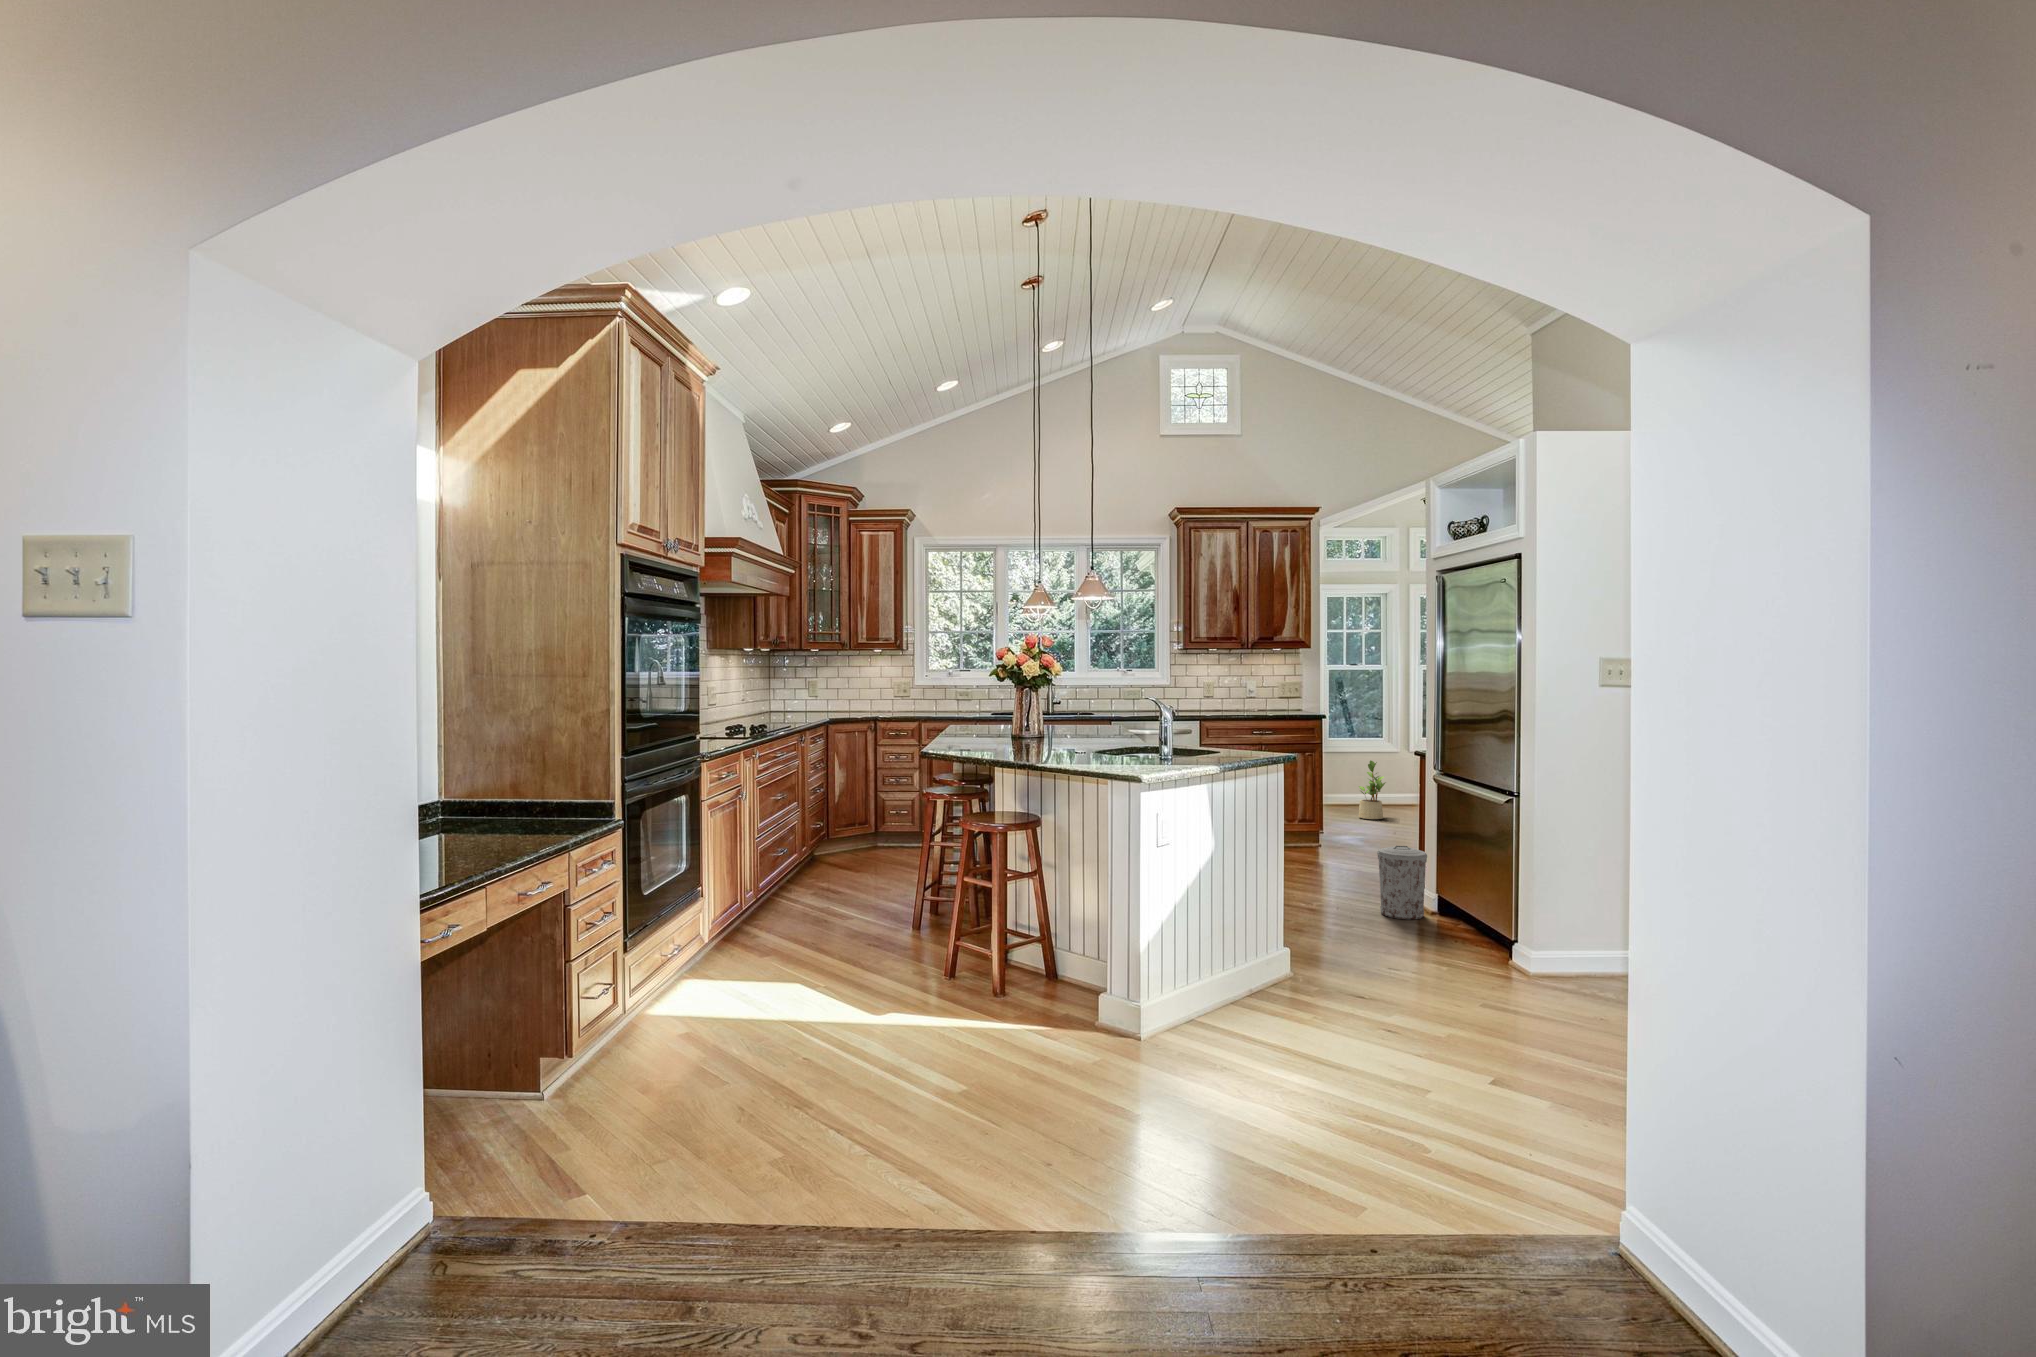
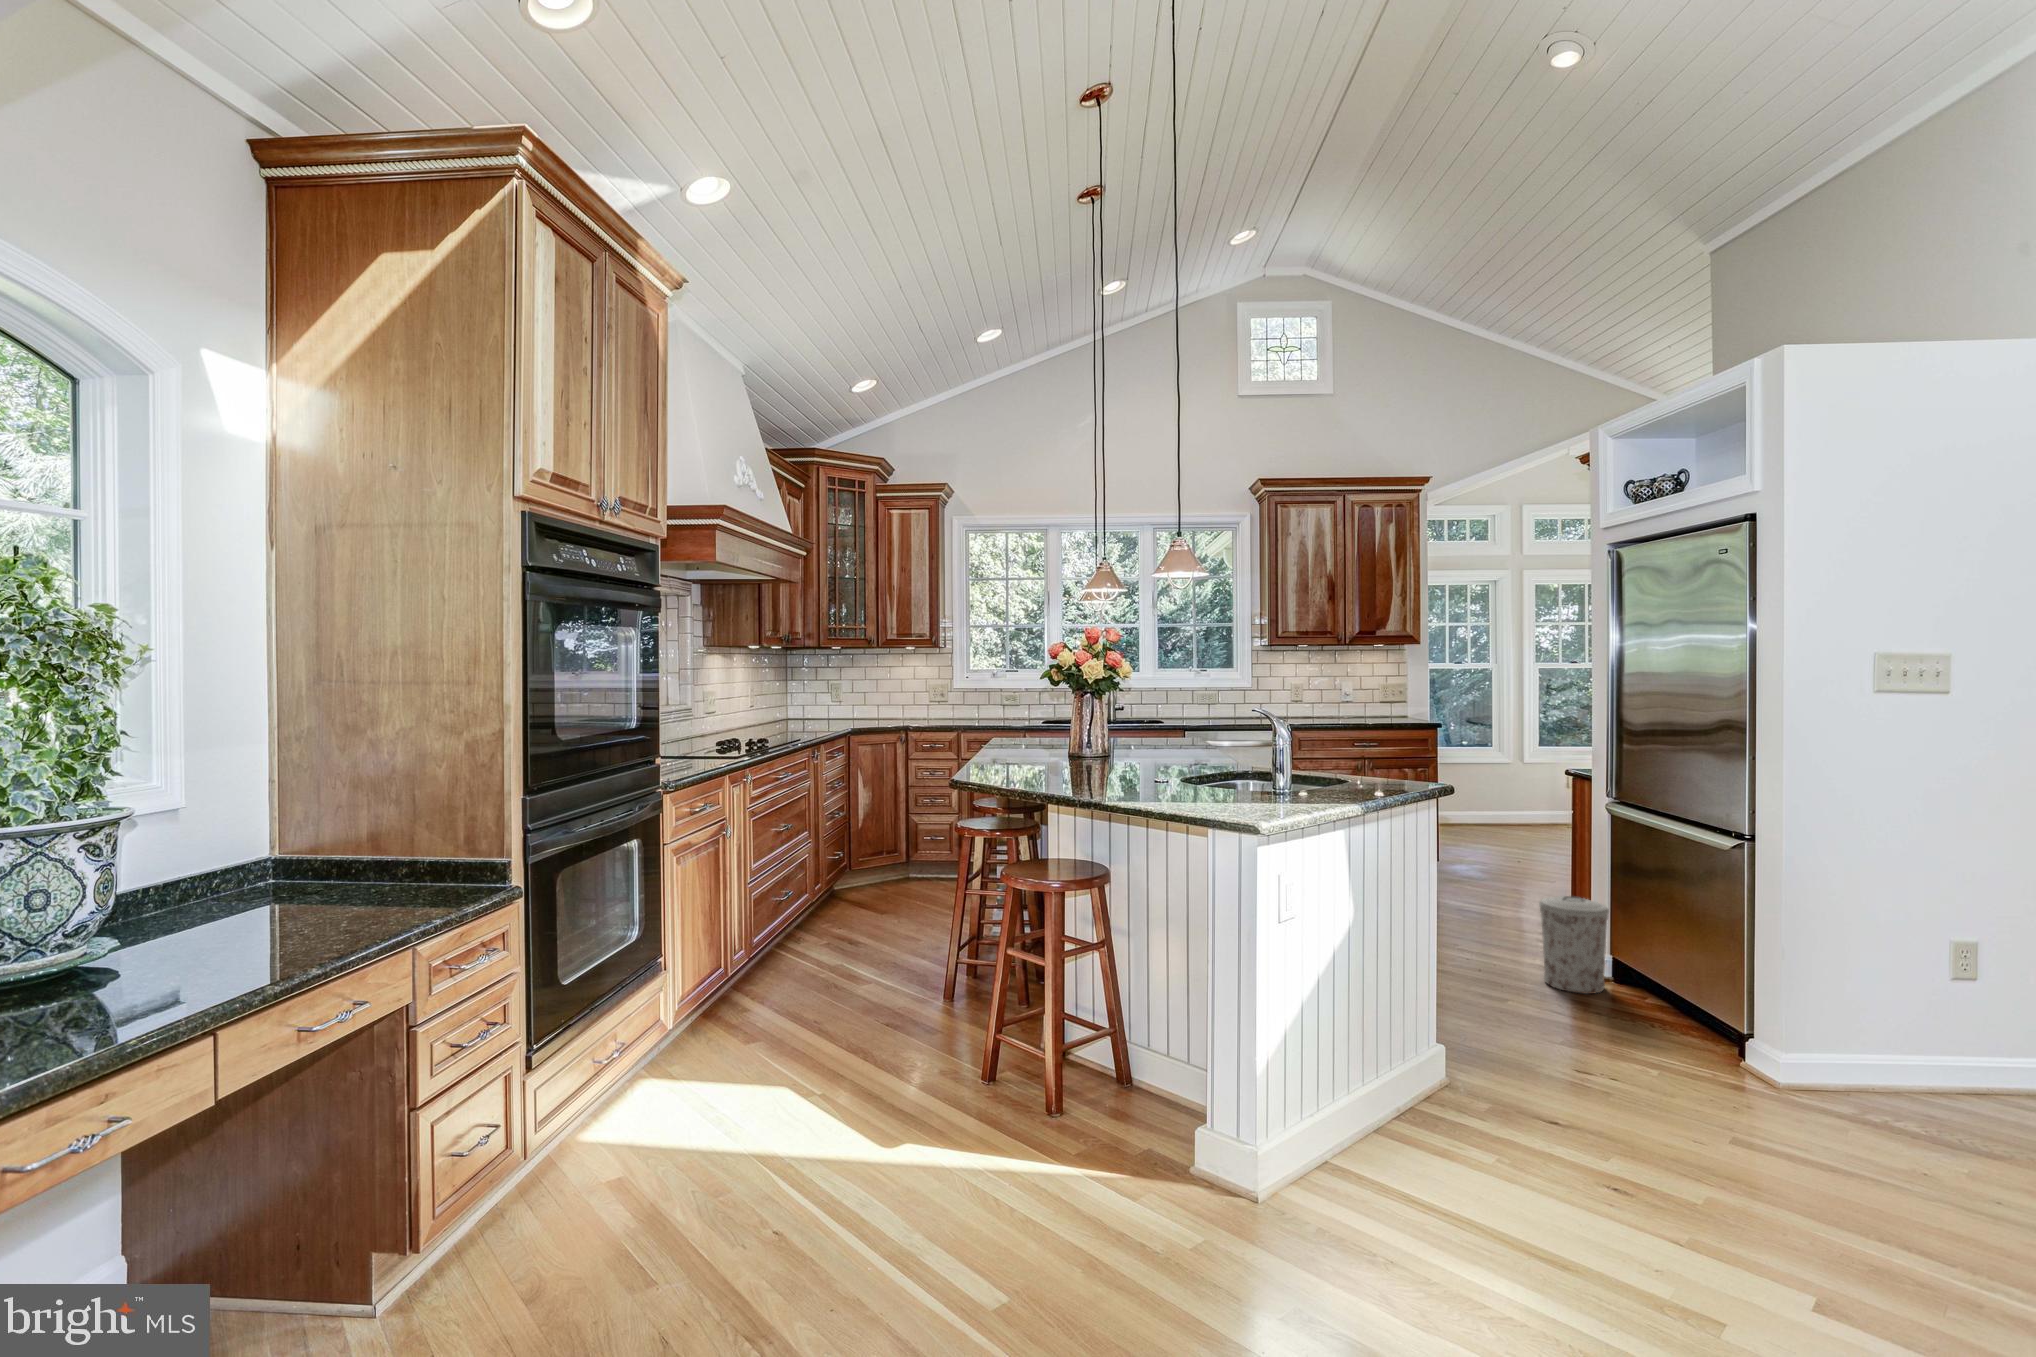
potted plant: present [1359,760,1385,819] -> none [1468,774,1502,843]

